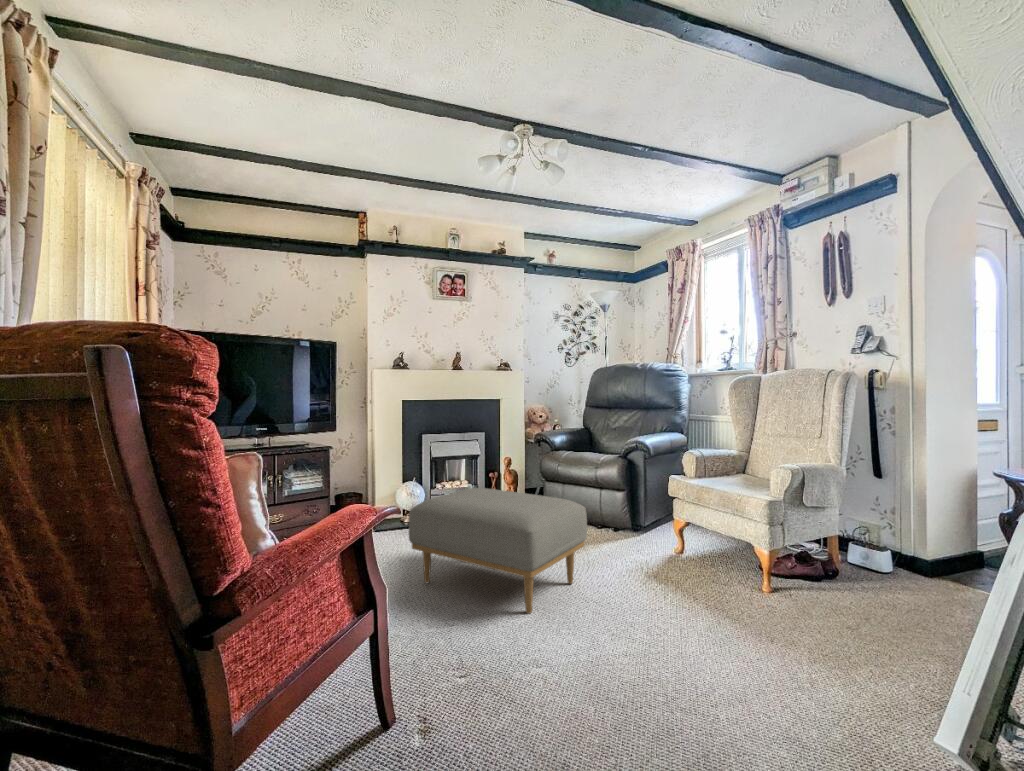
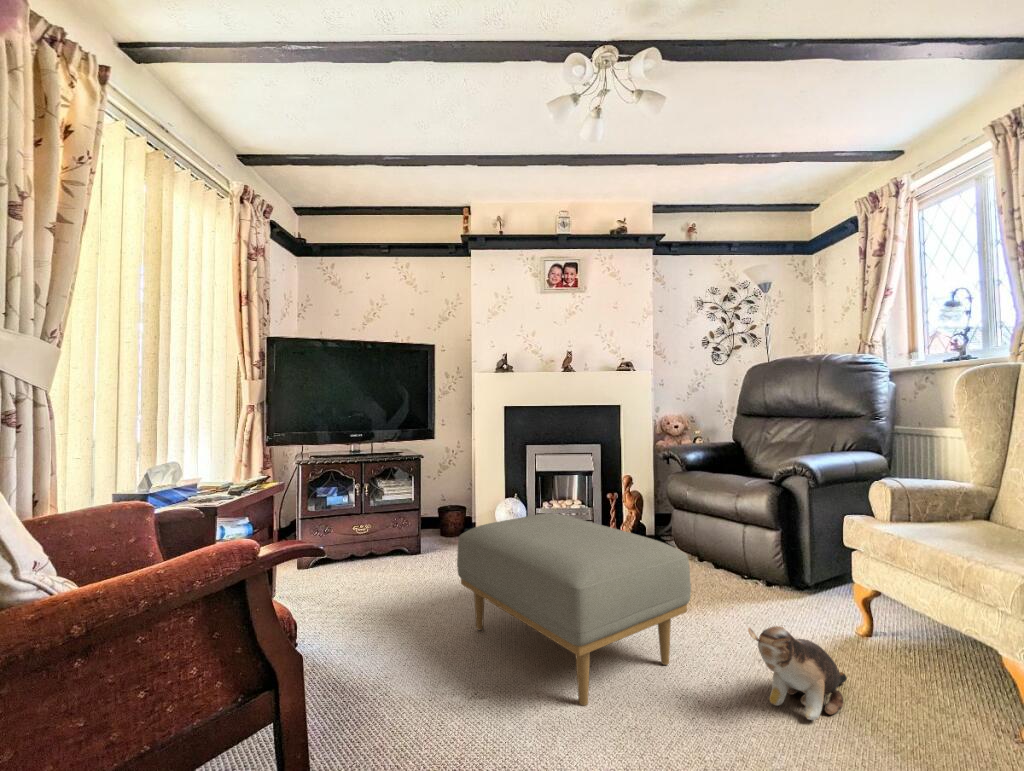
plush toy: none [629,544,678,597] -> present [748,626,847,720]

